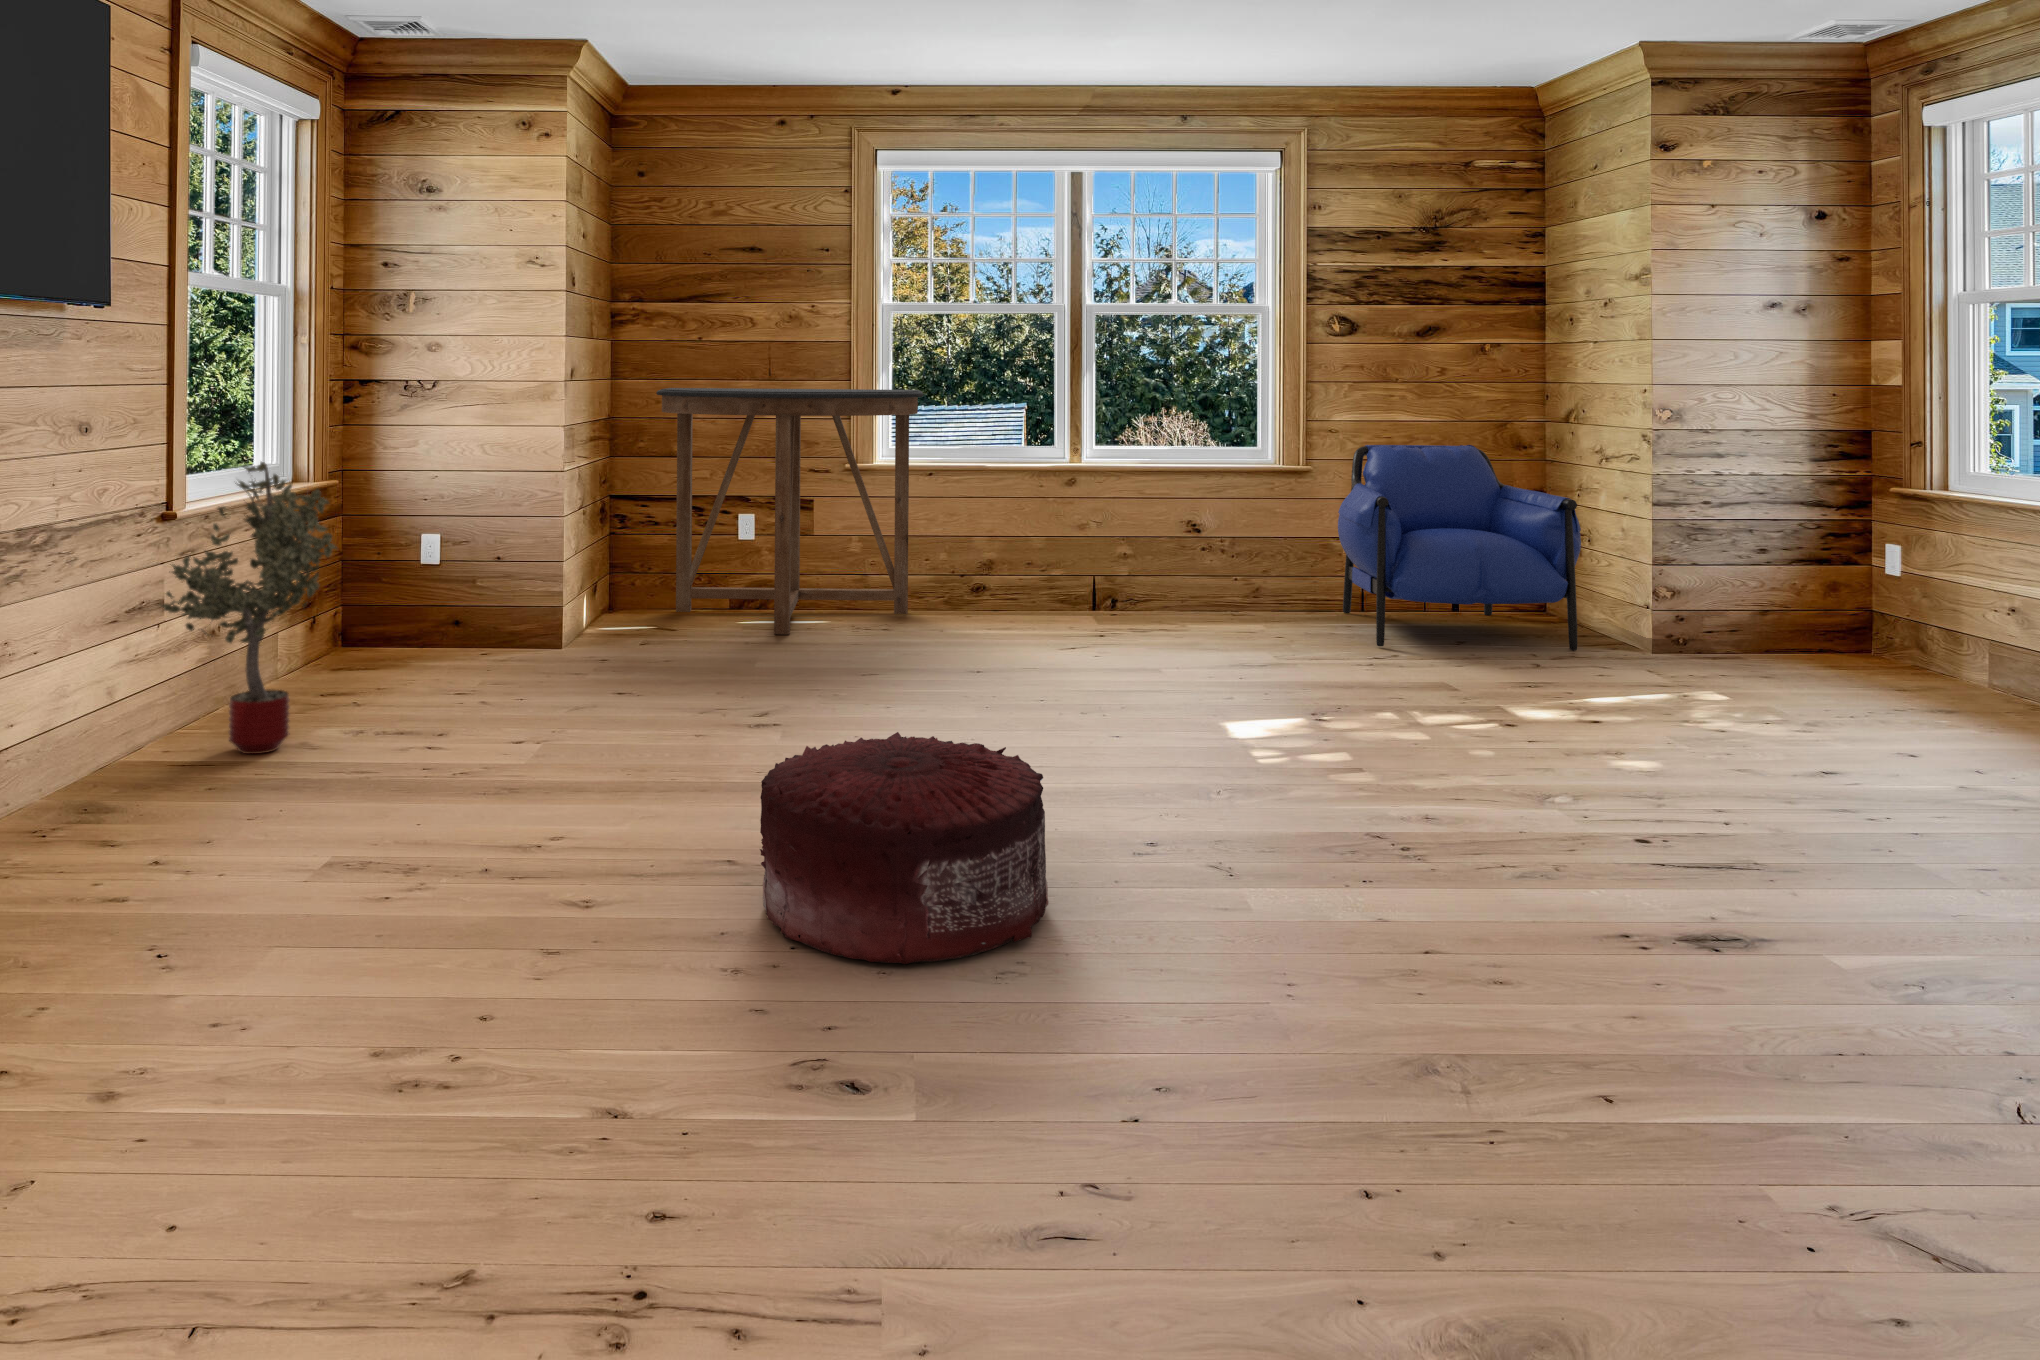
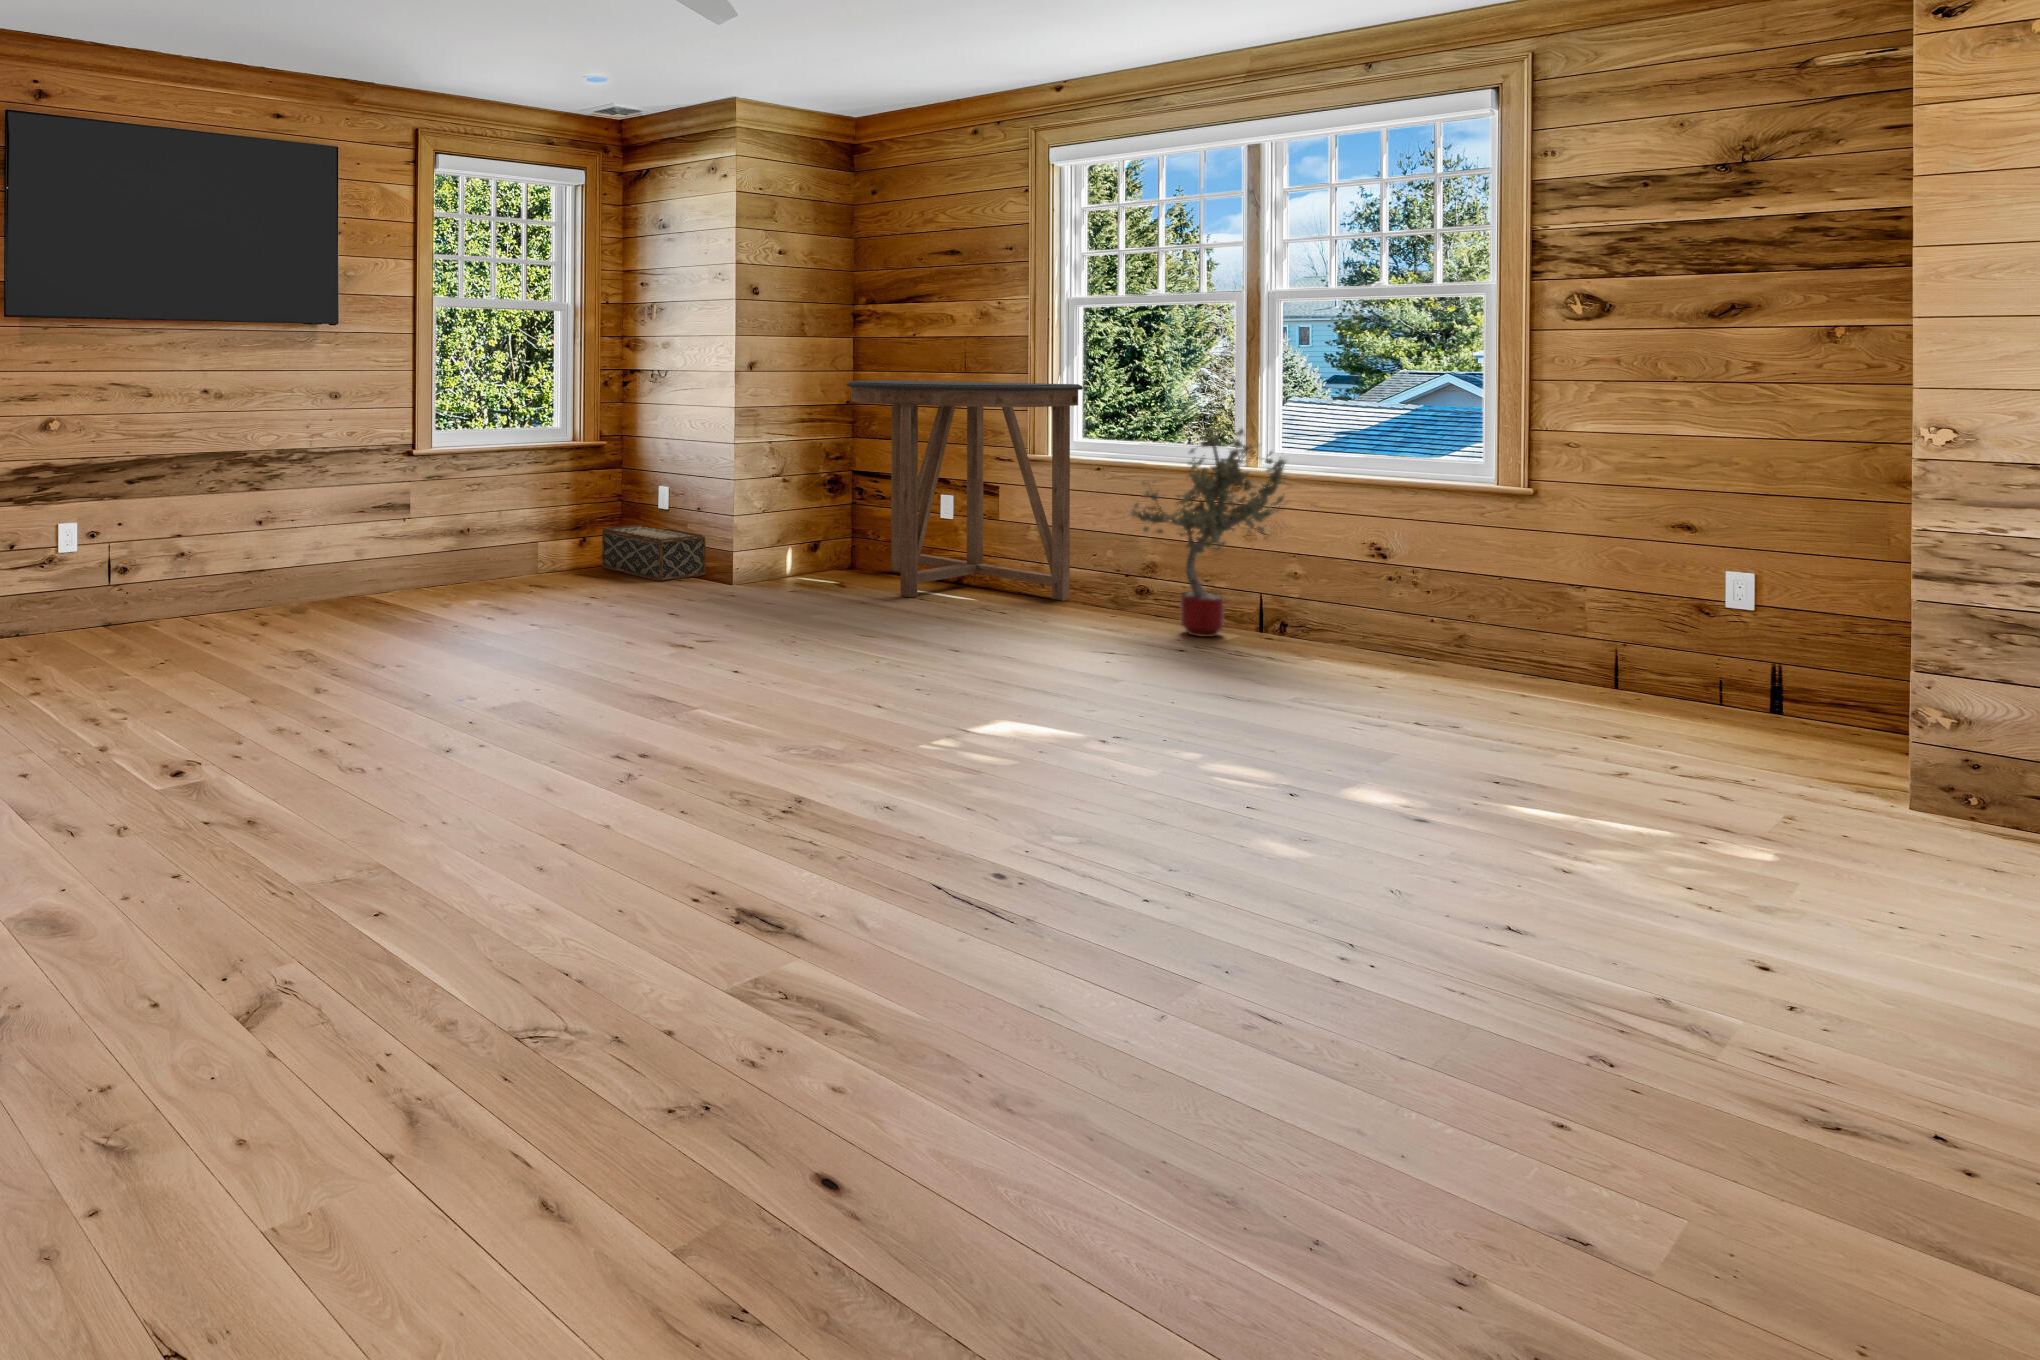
armchair: present [1338,445,1581,650] -> none [1449,465,1837,779]
potted tree: present [161,462,337,754] -> present [1131,428,1287,637]
woven basket: none [340,596,504,667] -> present [602,525,705,581]
pouf: present [760,732,1049,964] -> none [302,621,507,767]

